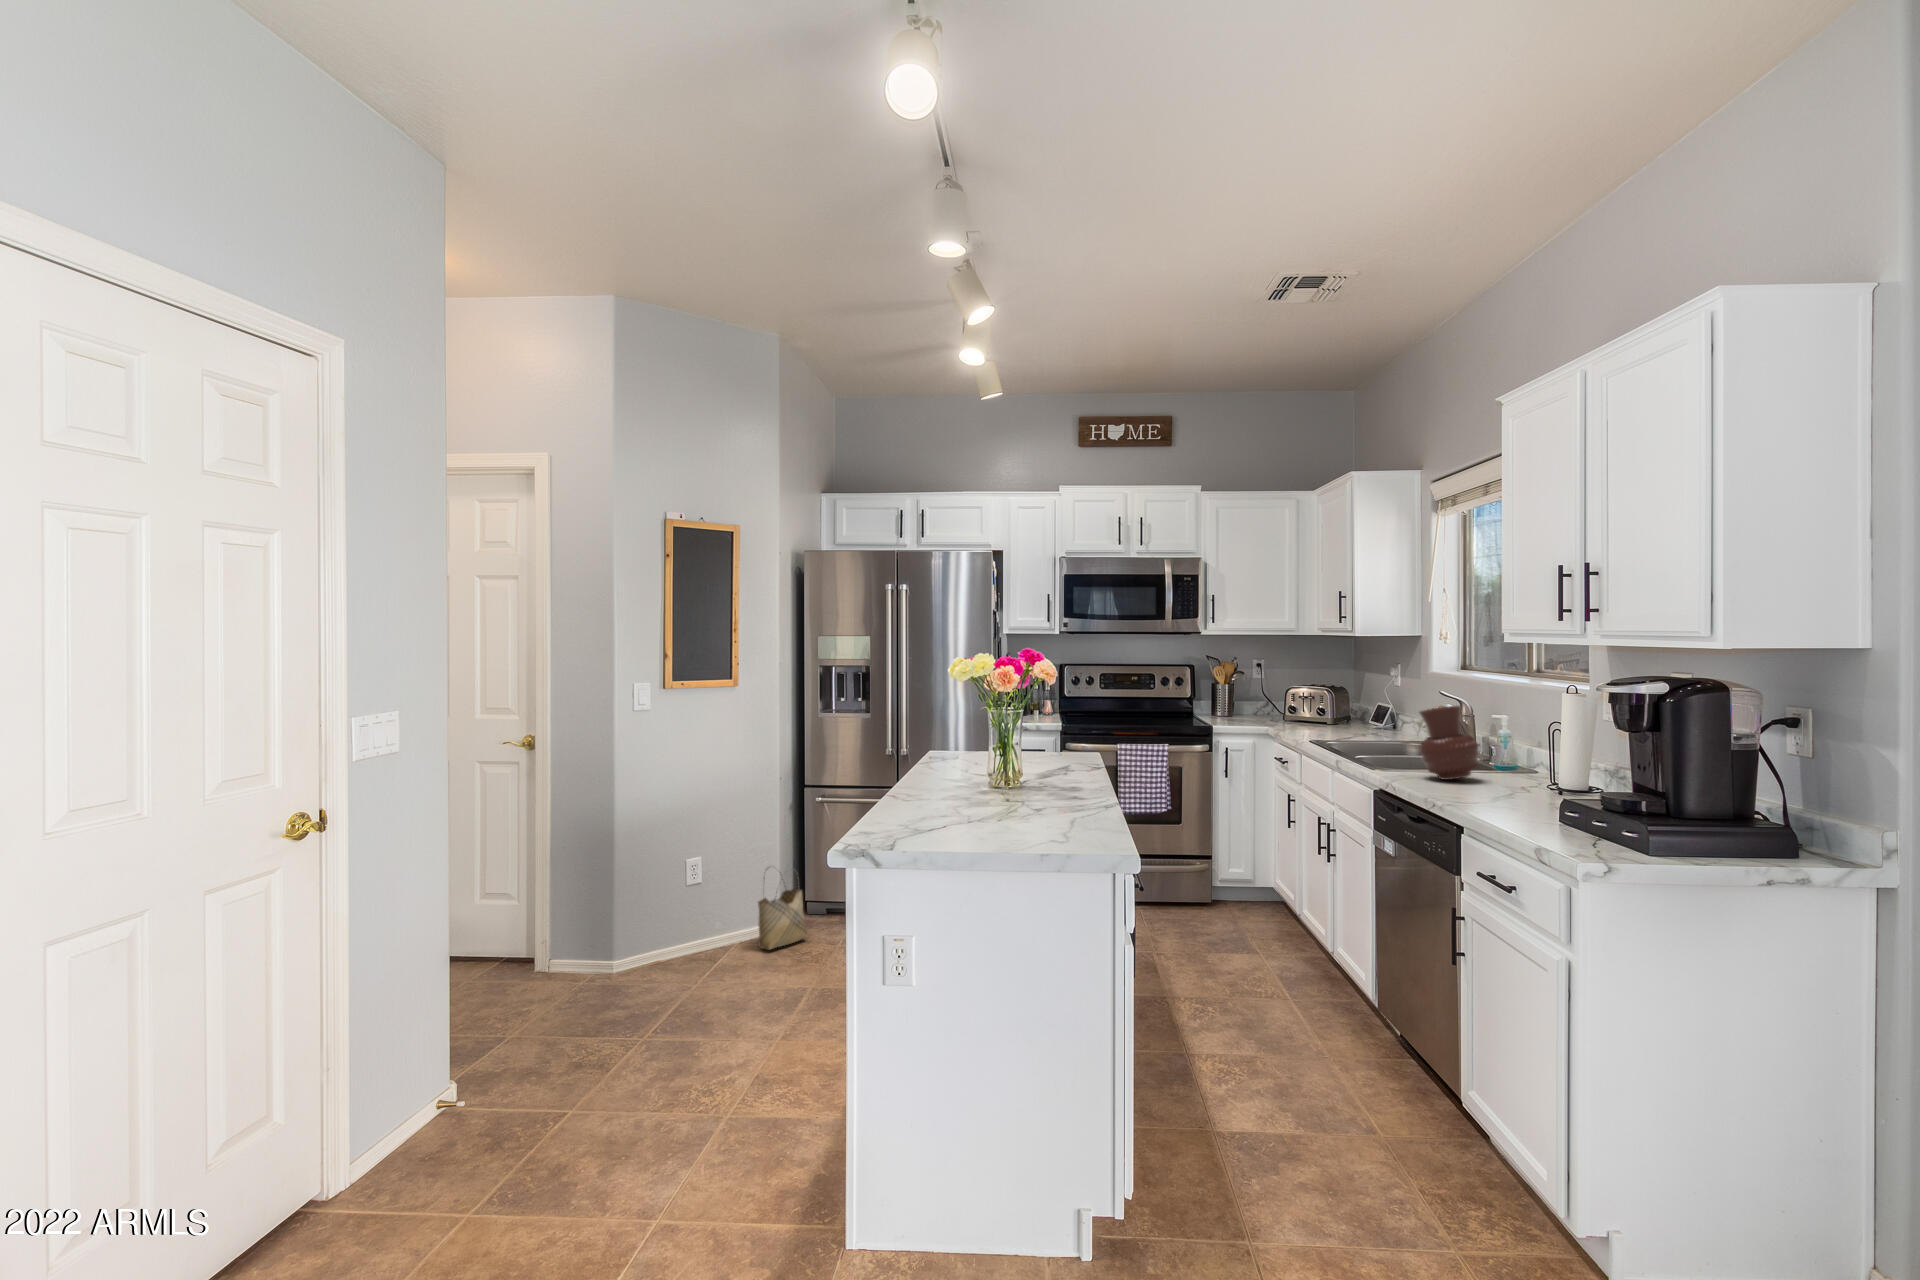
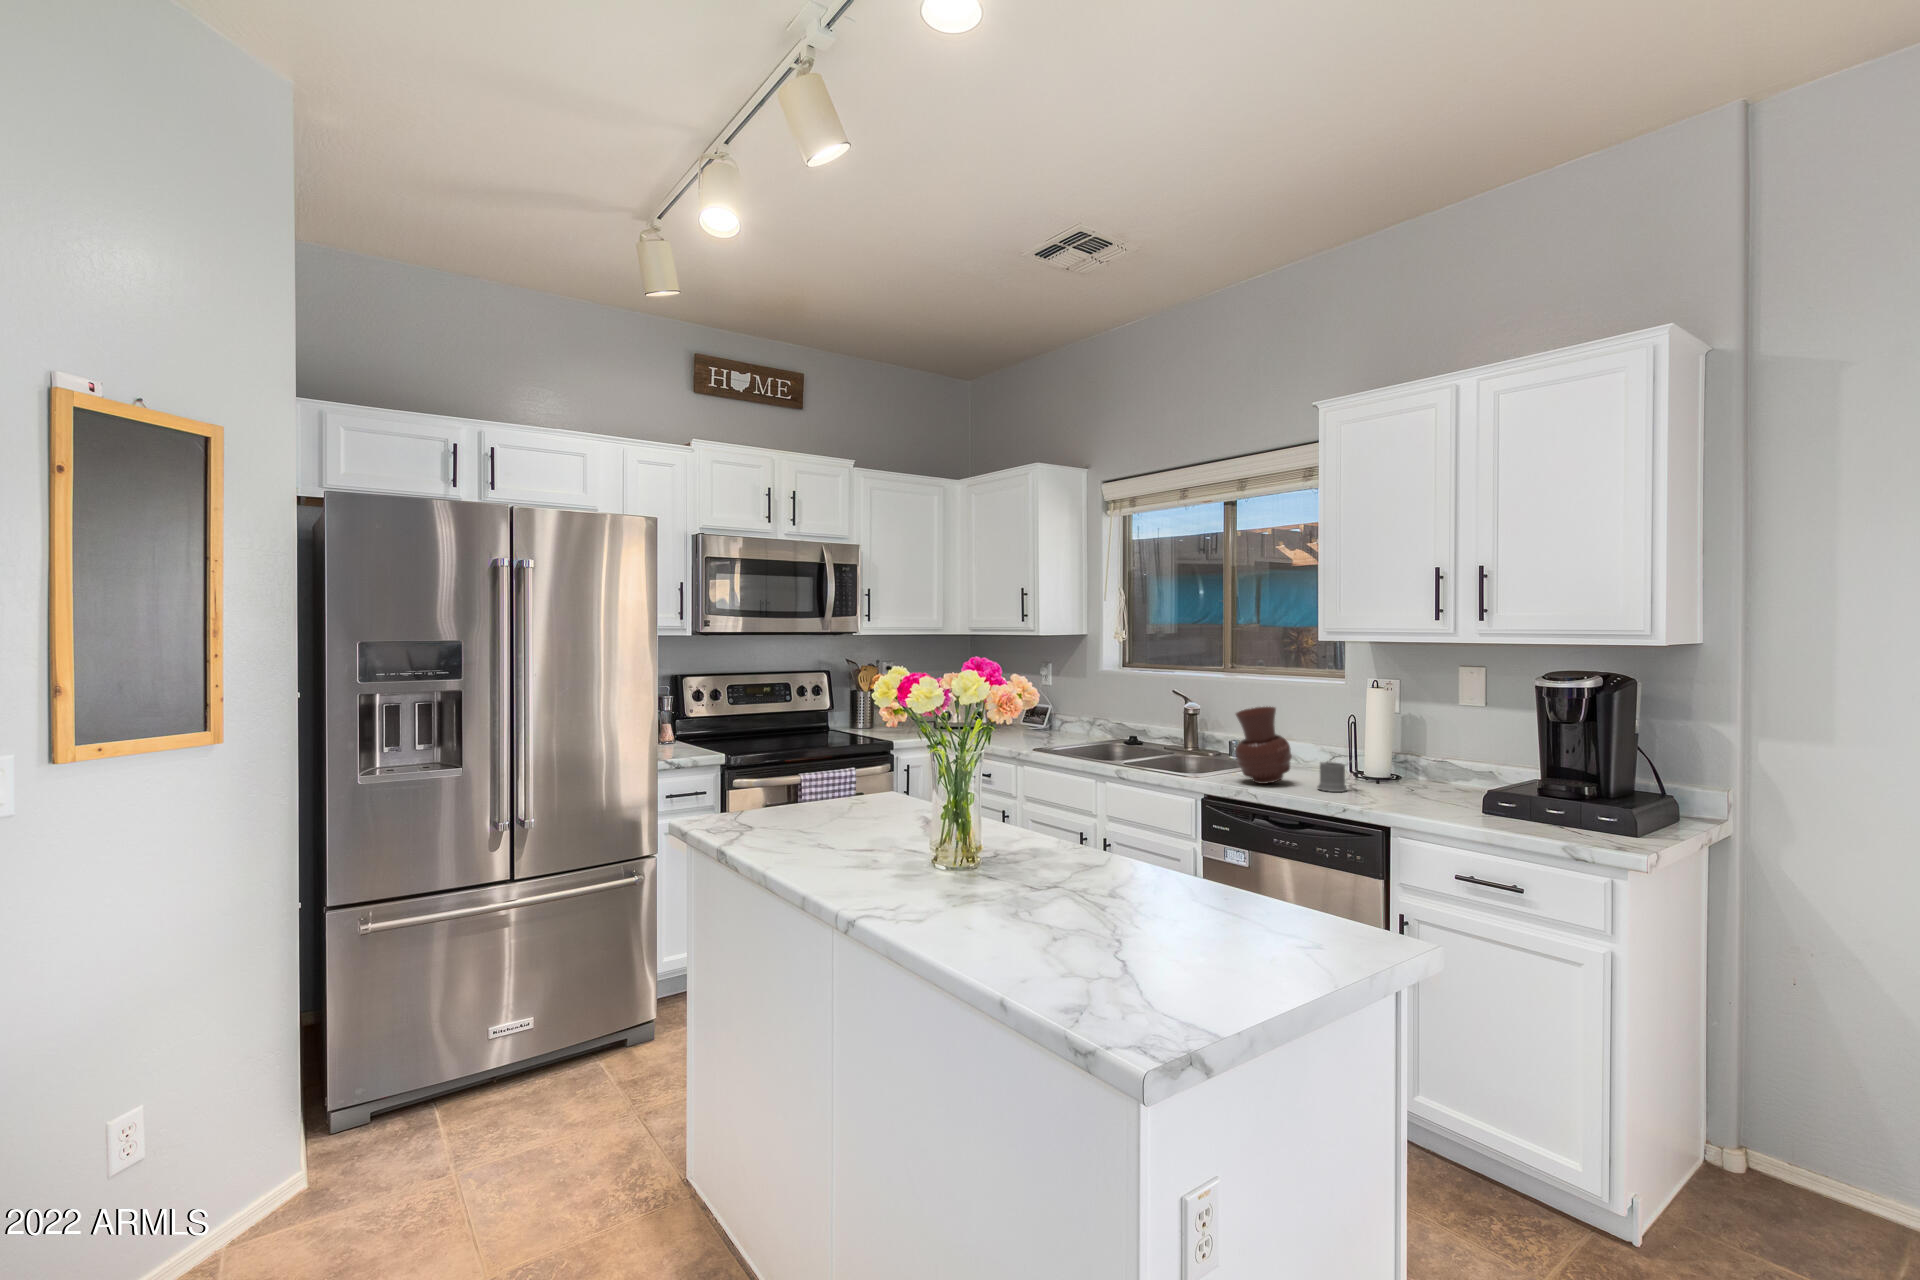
mug: none [1484,762,1529,793] -> present [1318,762,1356,792]
woven basket: present [758,870,807,950] -> none [286,1068,380,1238]

